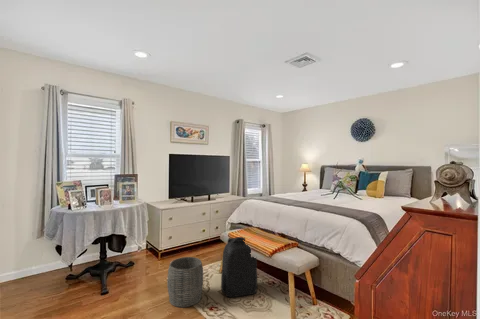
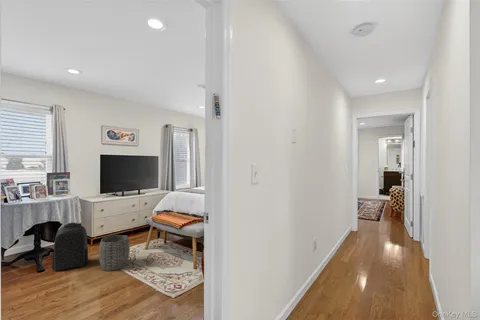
backpack: present [221,237,258,297] -> present [52,223,88,271]

